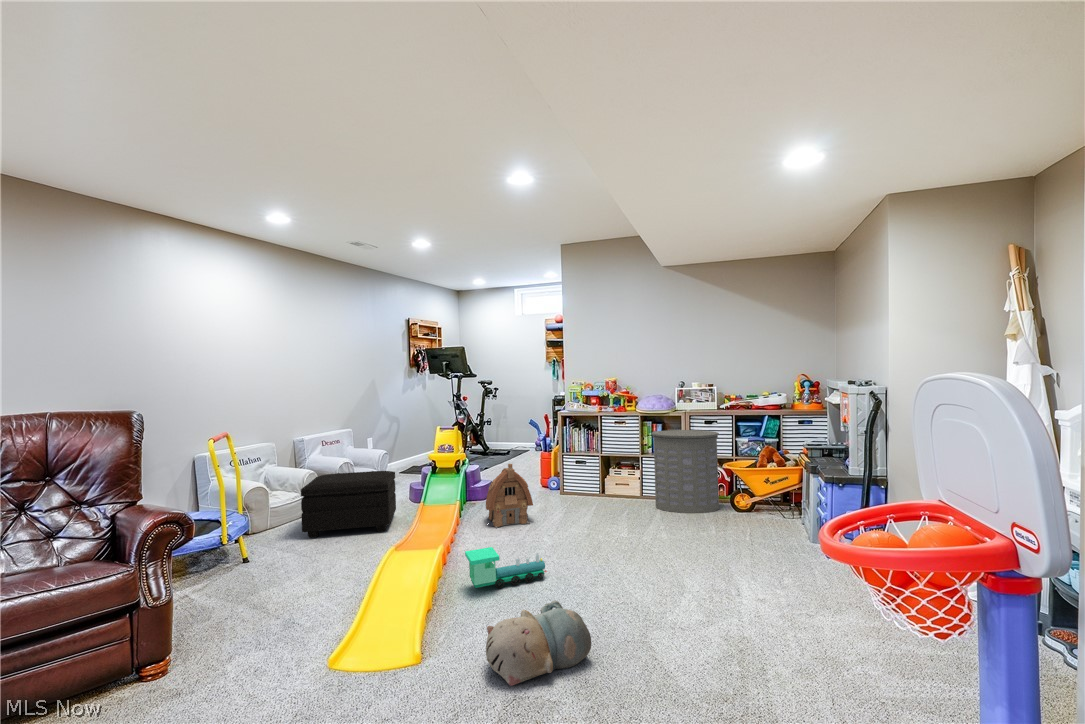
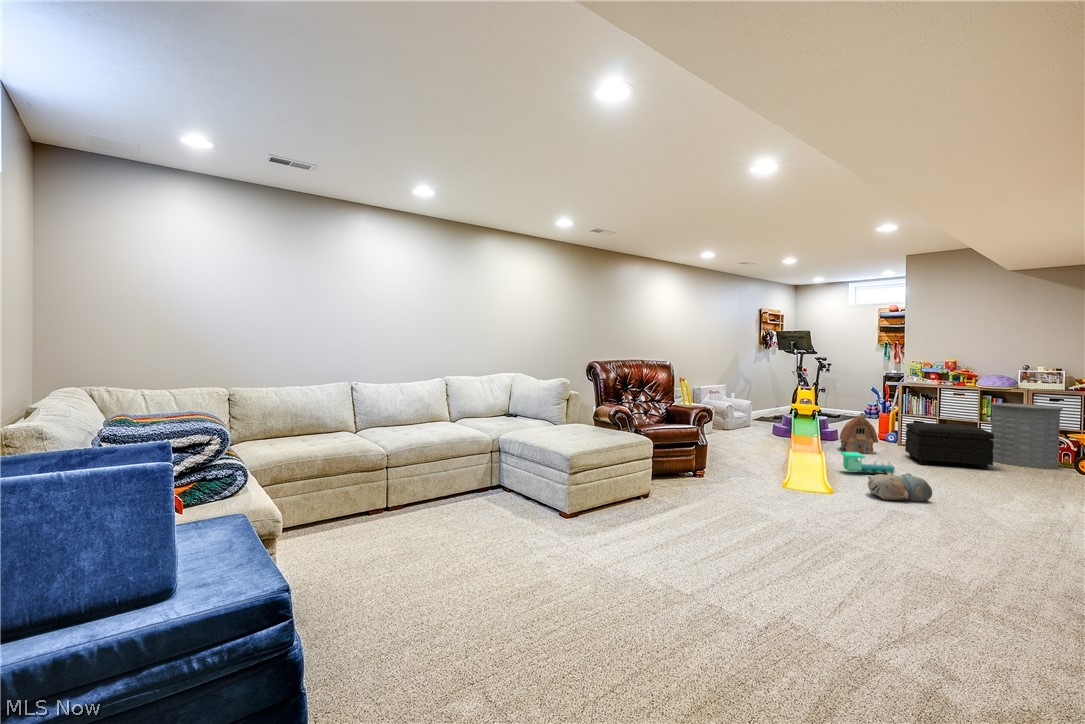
footstool: present [301,471,396,538] -> present [905,423,994,469]

